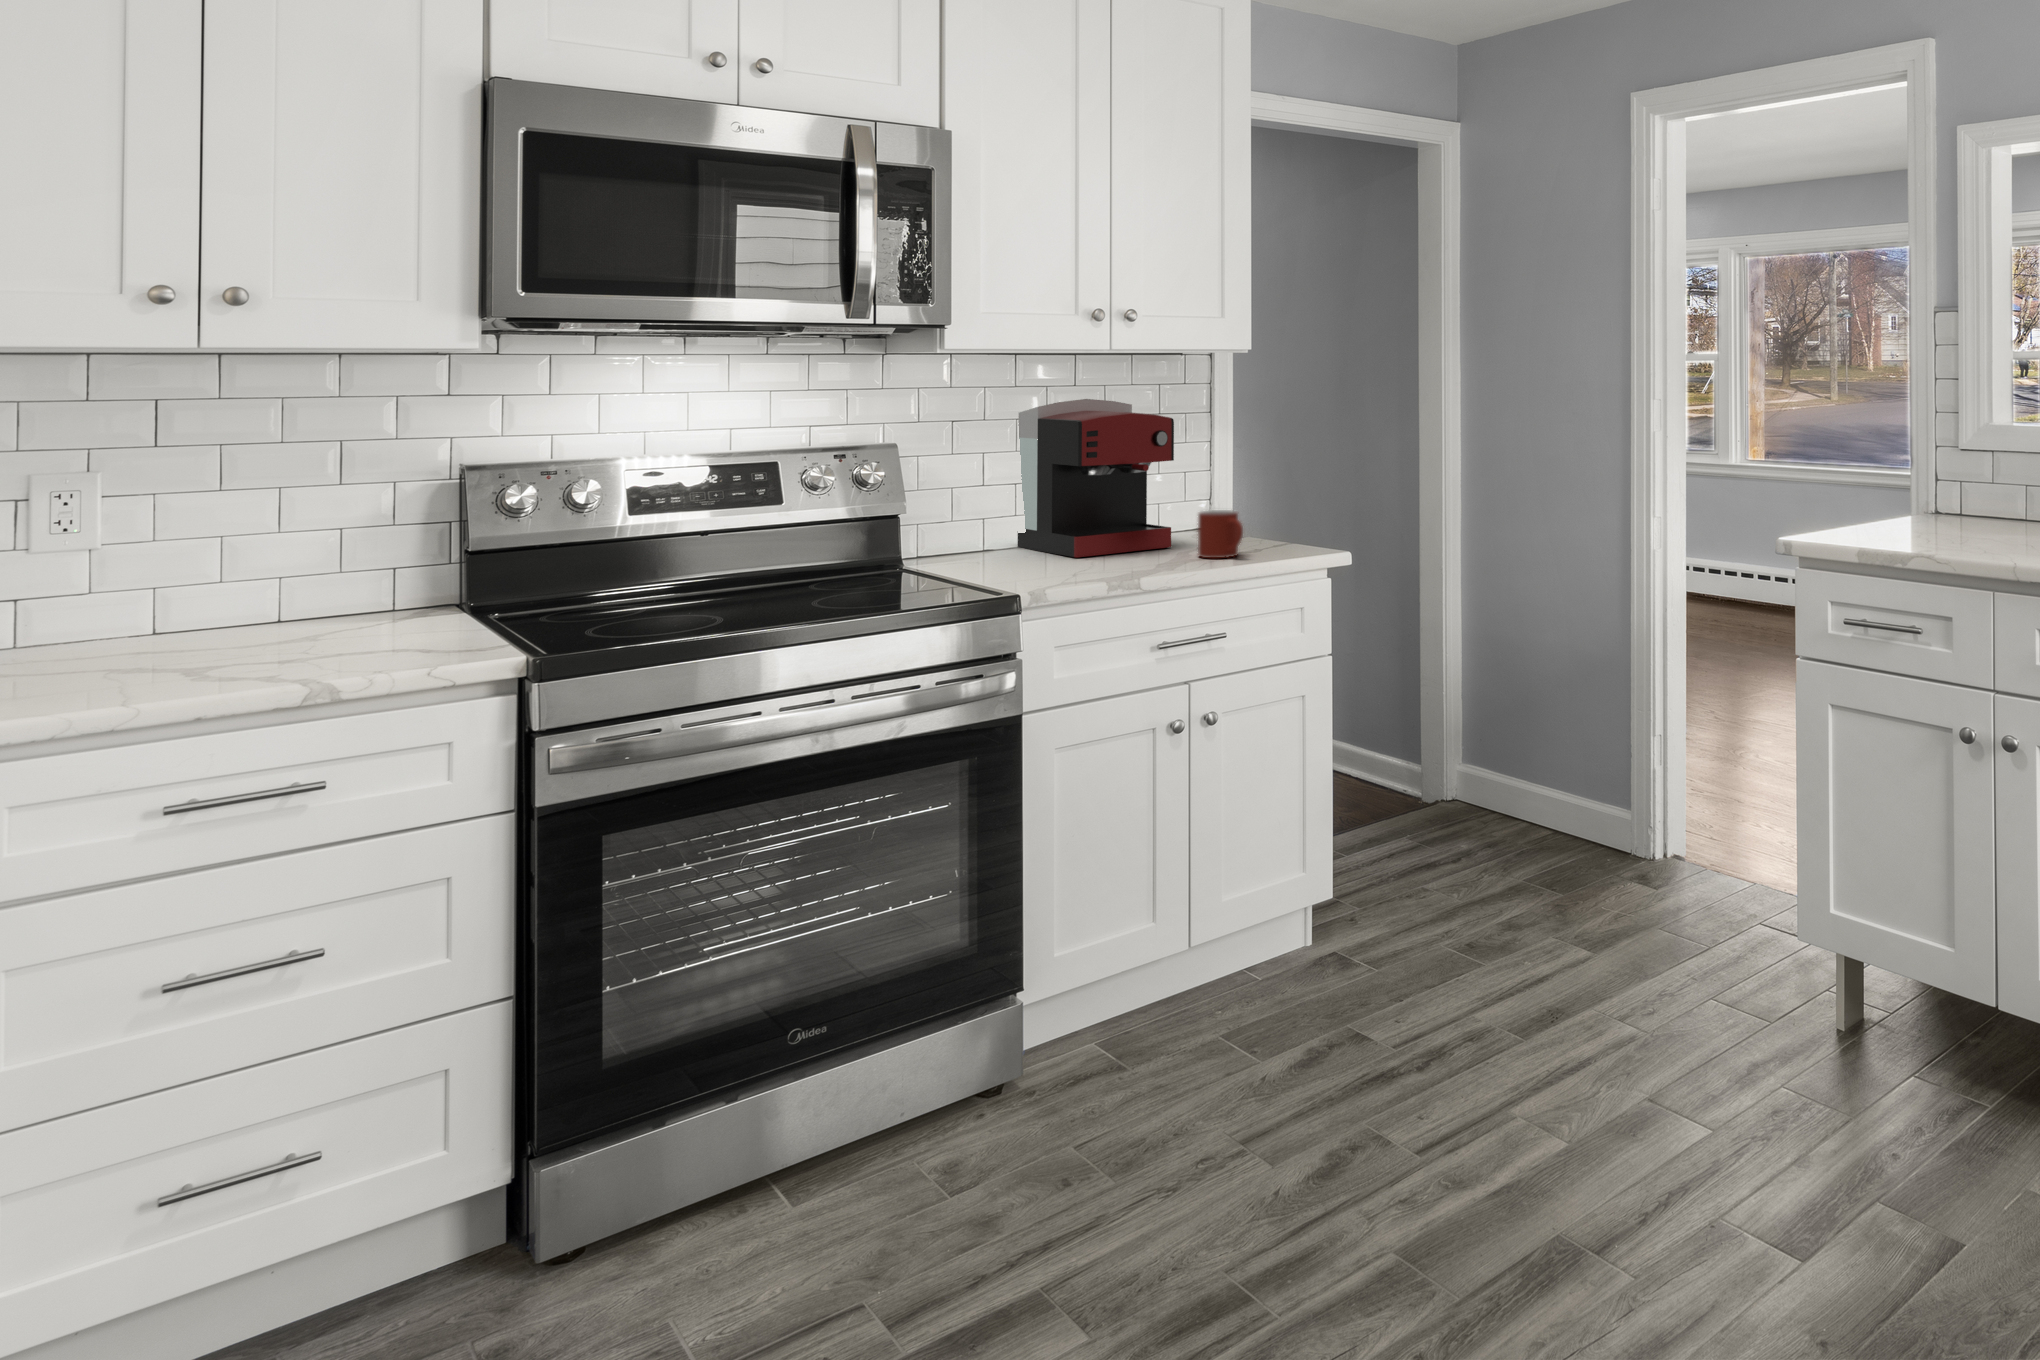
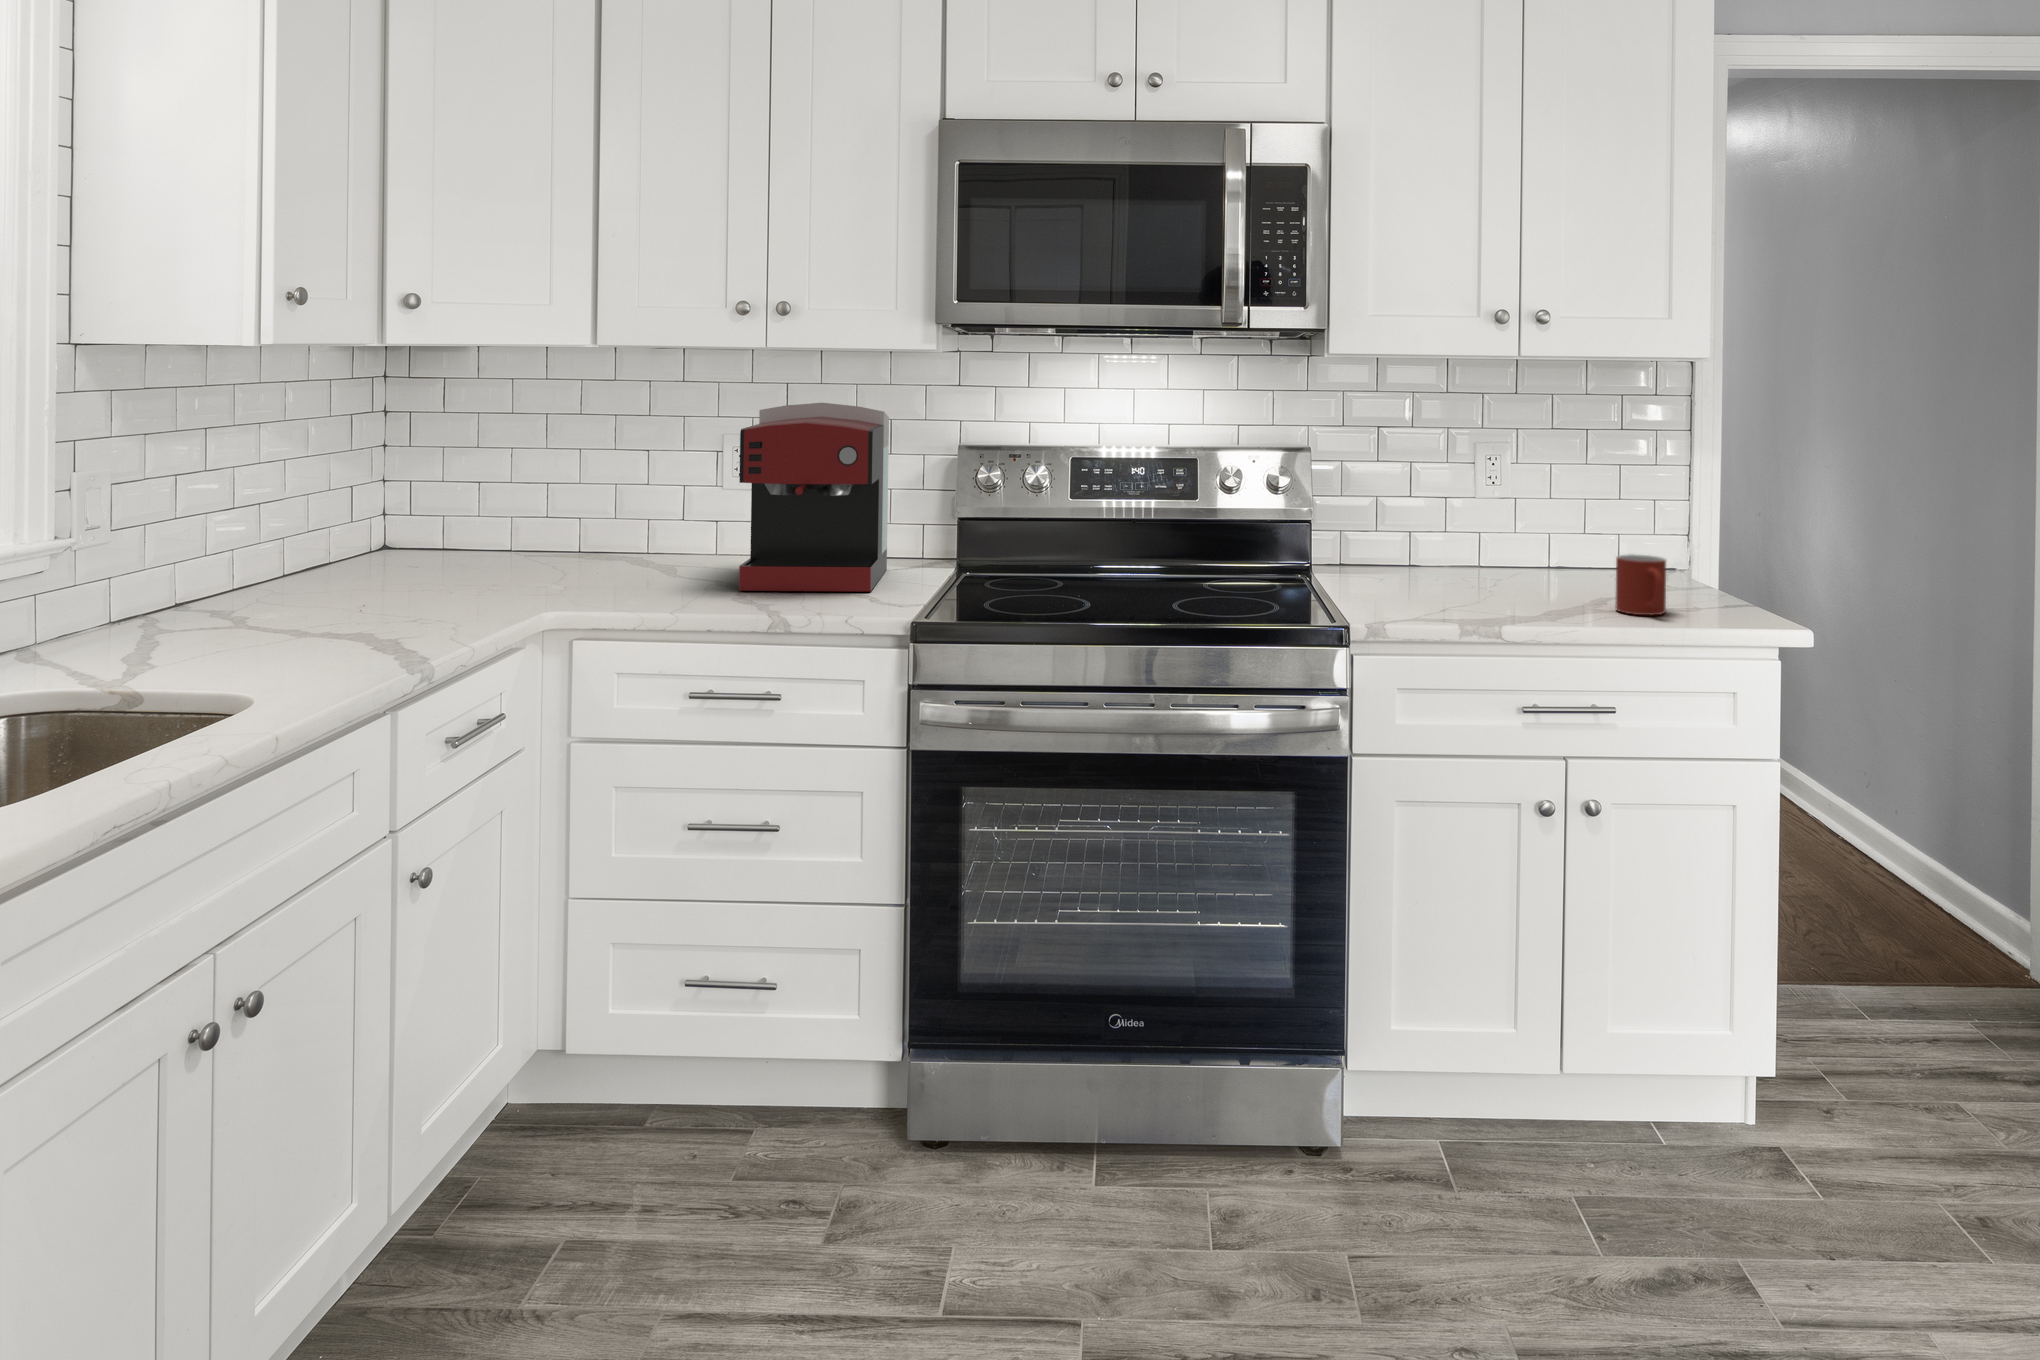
coffee maker: present [1018,399,1174,557] -> present [739,403,889,591]

